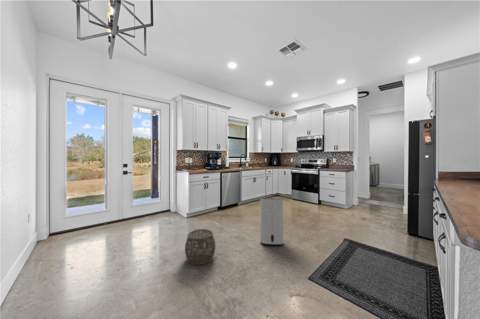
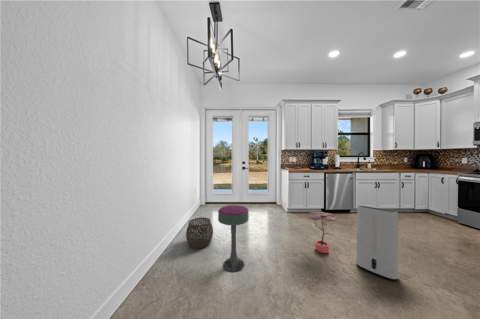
potted plant: none [225,209,249,244] -> present [309,211,337,253]
bar stool: none [146,219,185,300] -> present [218,205,249,272]
woven basket: present [185,229,216,266] -> present [186,217,213,249]

